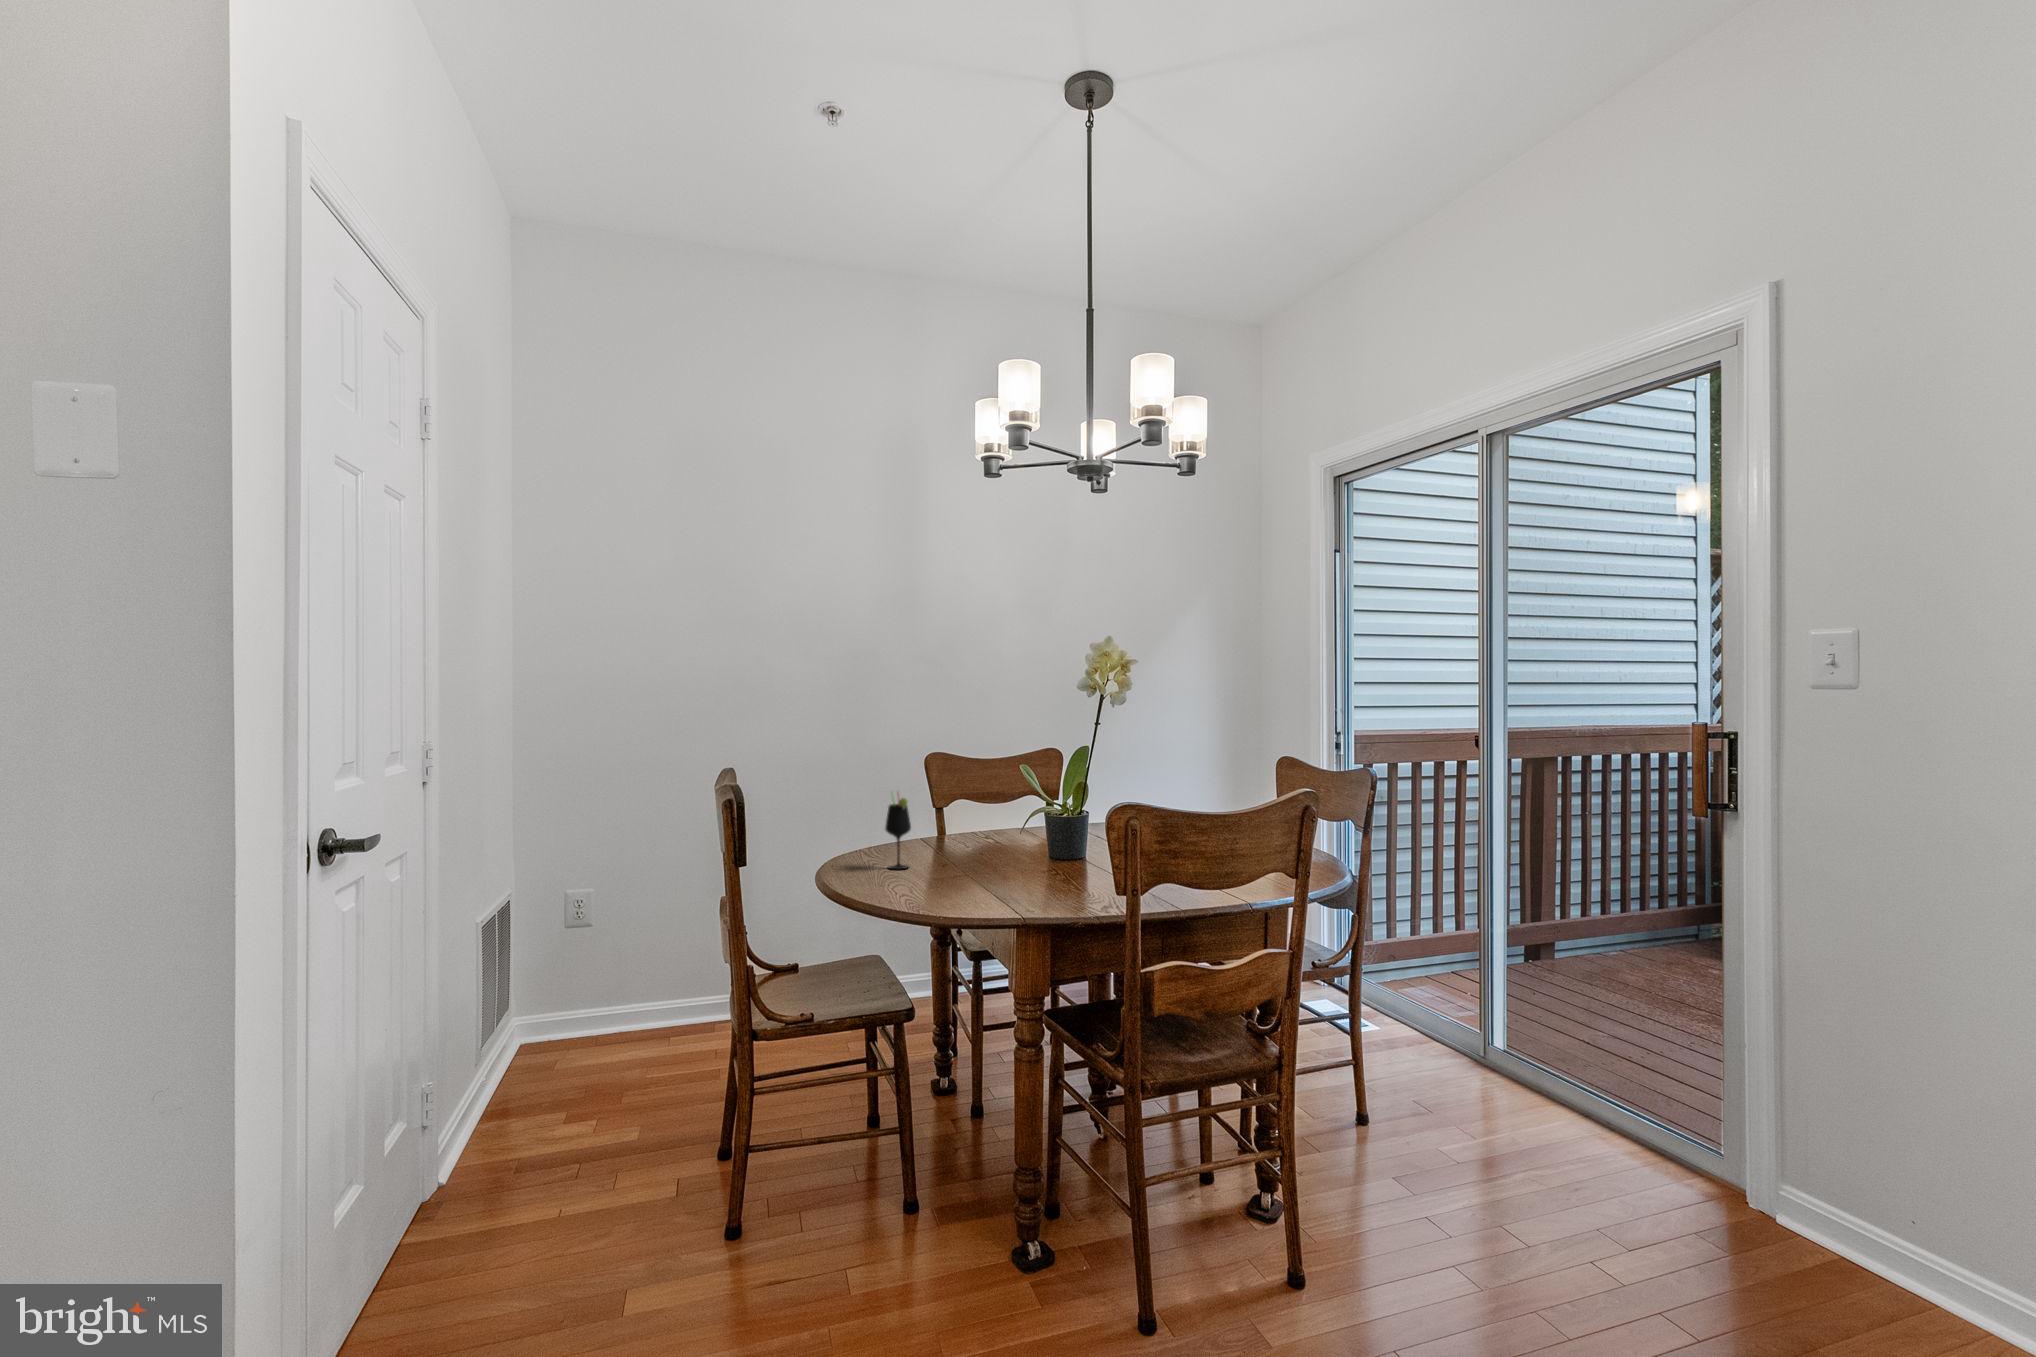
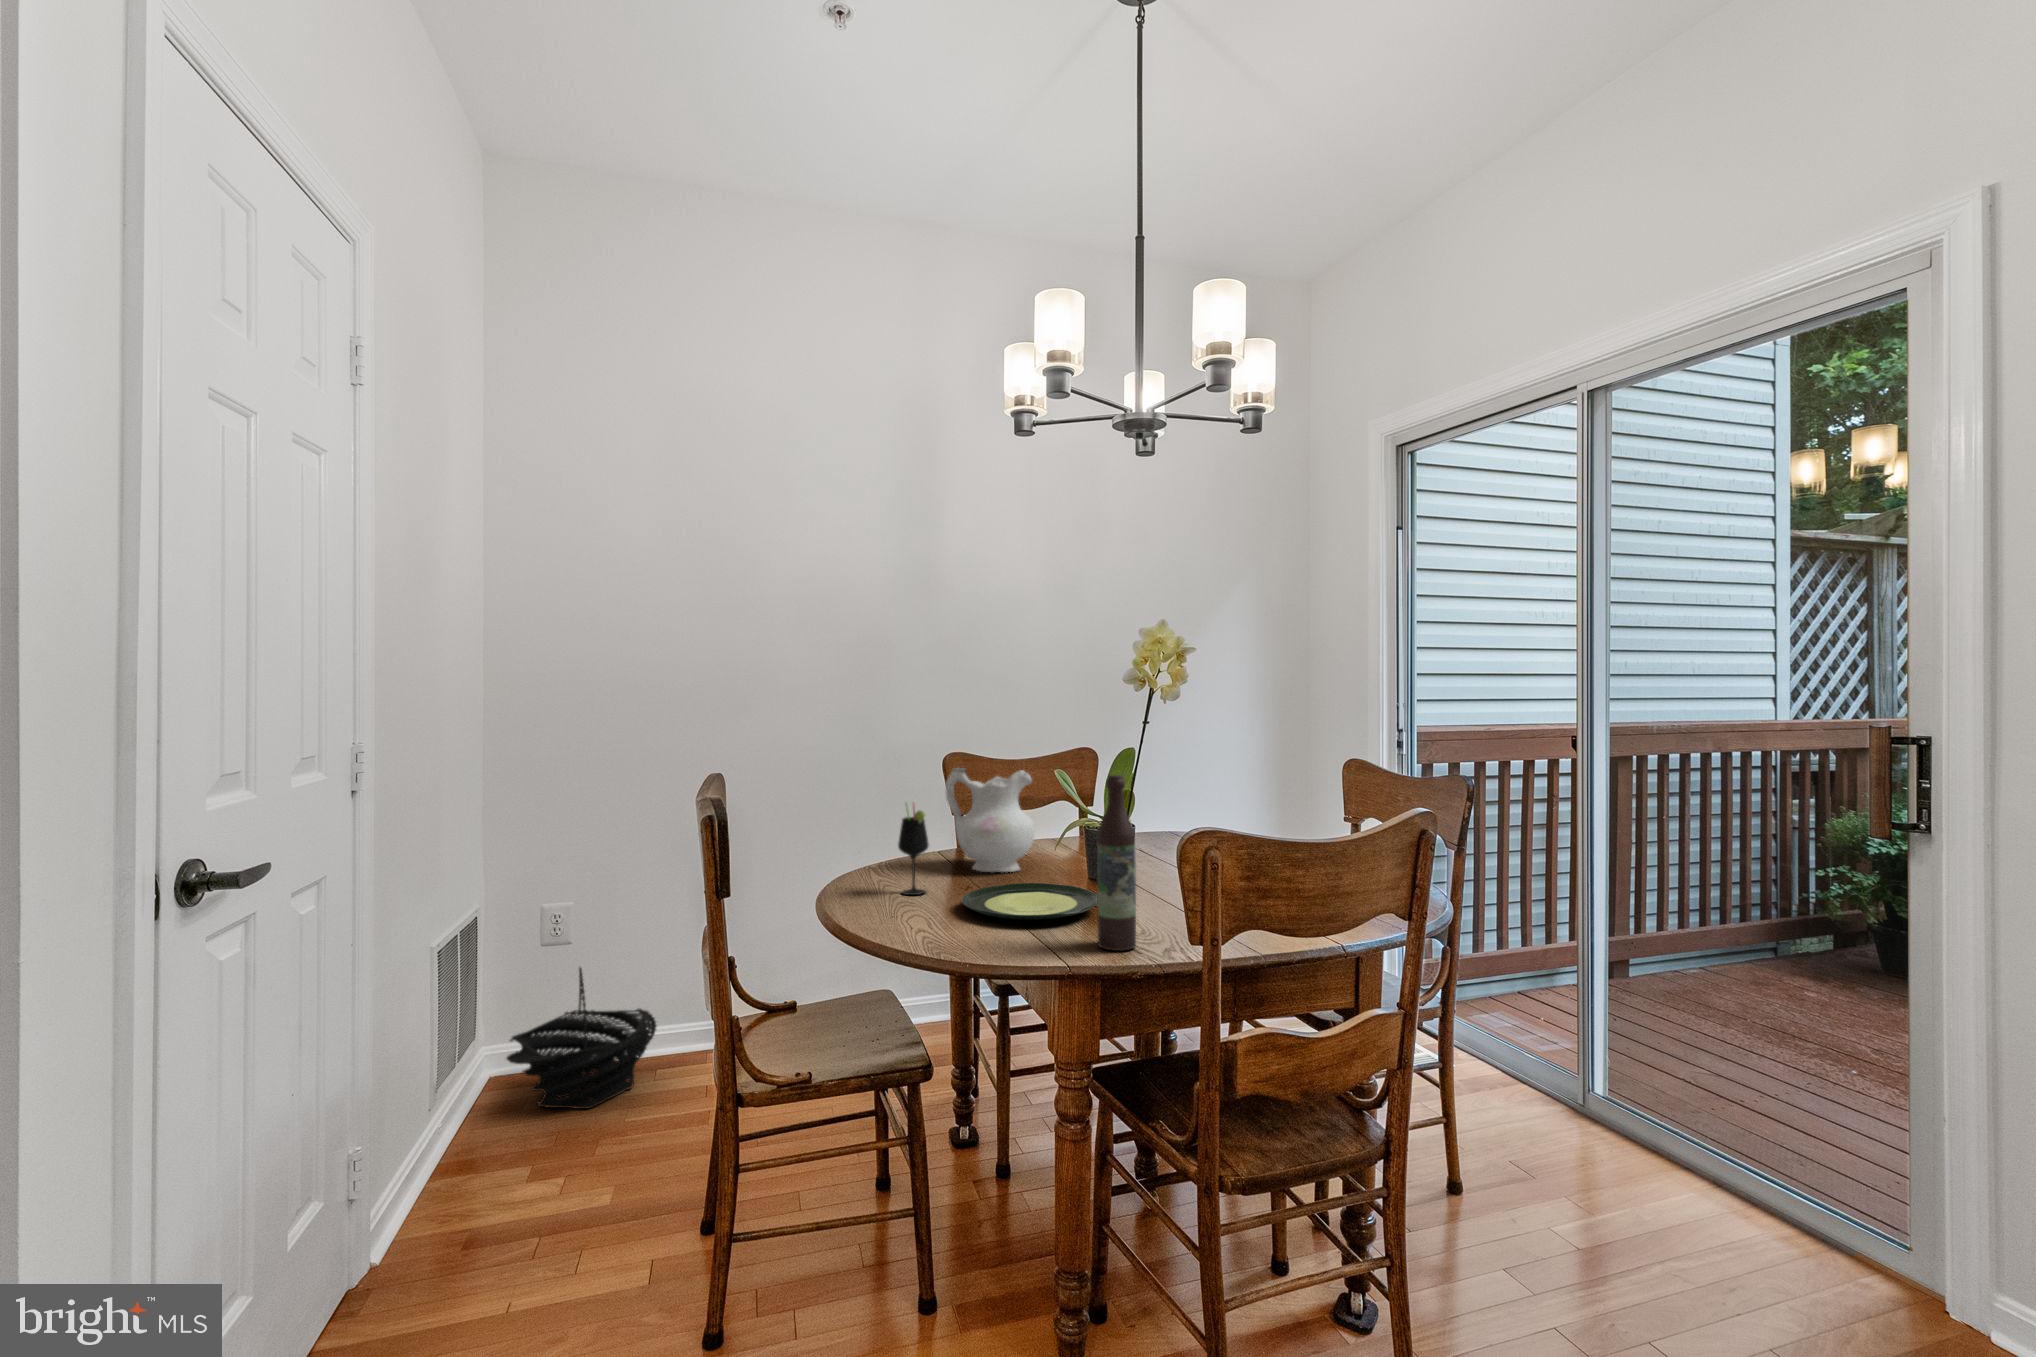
ceramic pitcher: none [926,763,1003,853] -> present [945,768,1035,872]
wine bottle: none [1047,765,1079,906] -> present [1097,775,1136,951]
plate: none [938,859,1054,885] -> present [962,883,1097,919]
basket: none [537,944,670,1069] -> present [507,968,657,1109]

